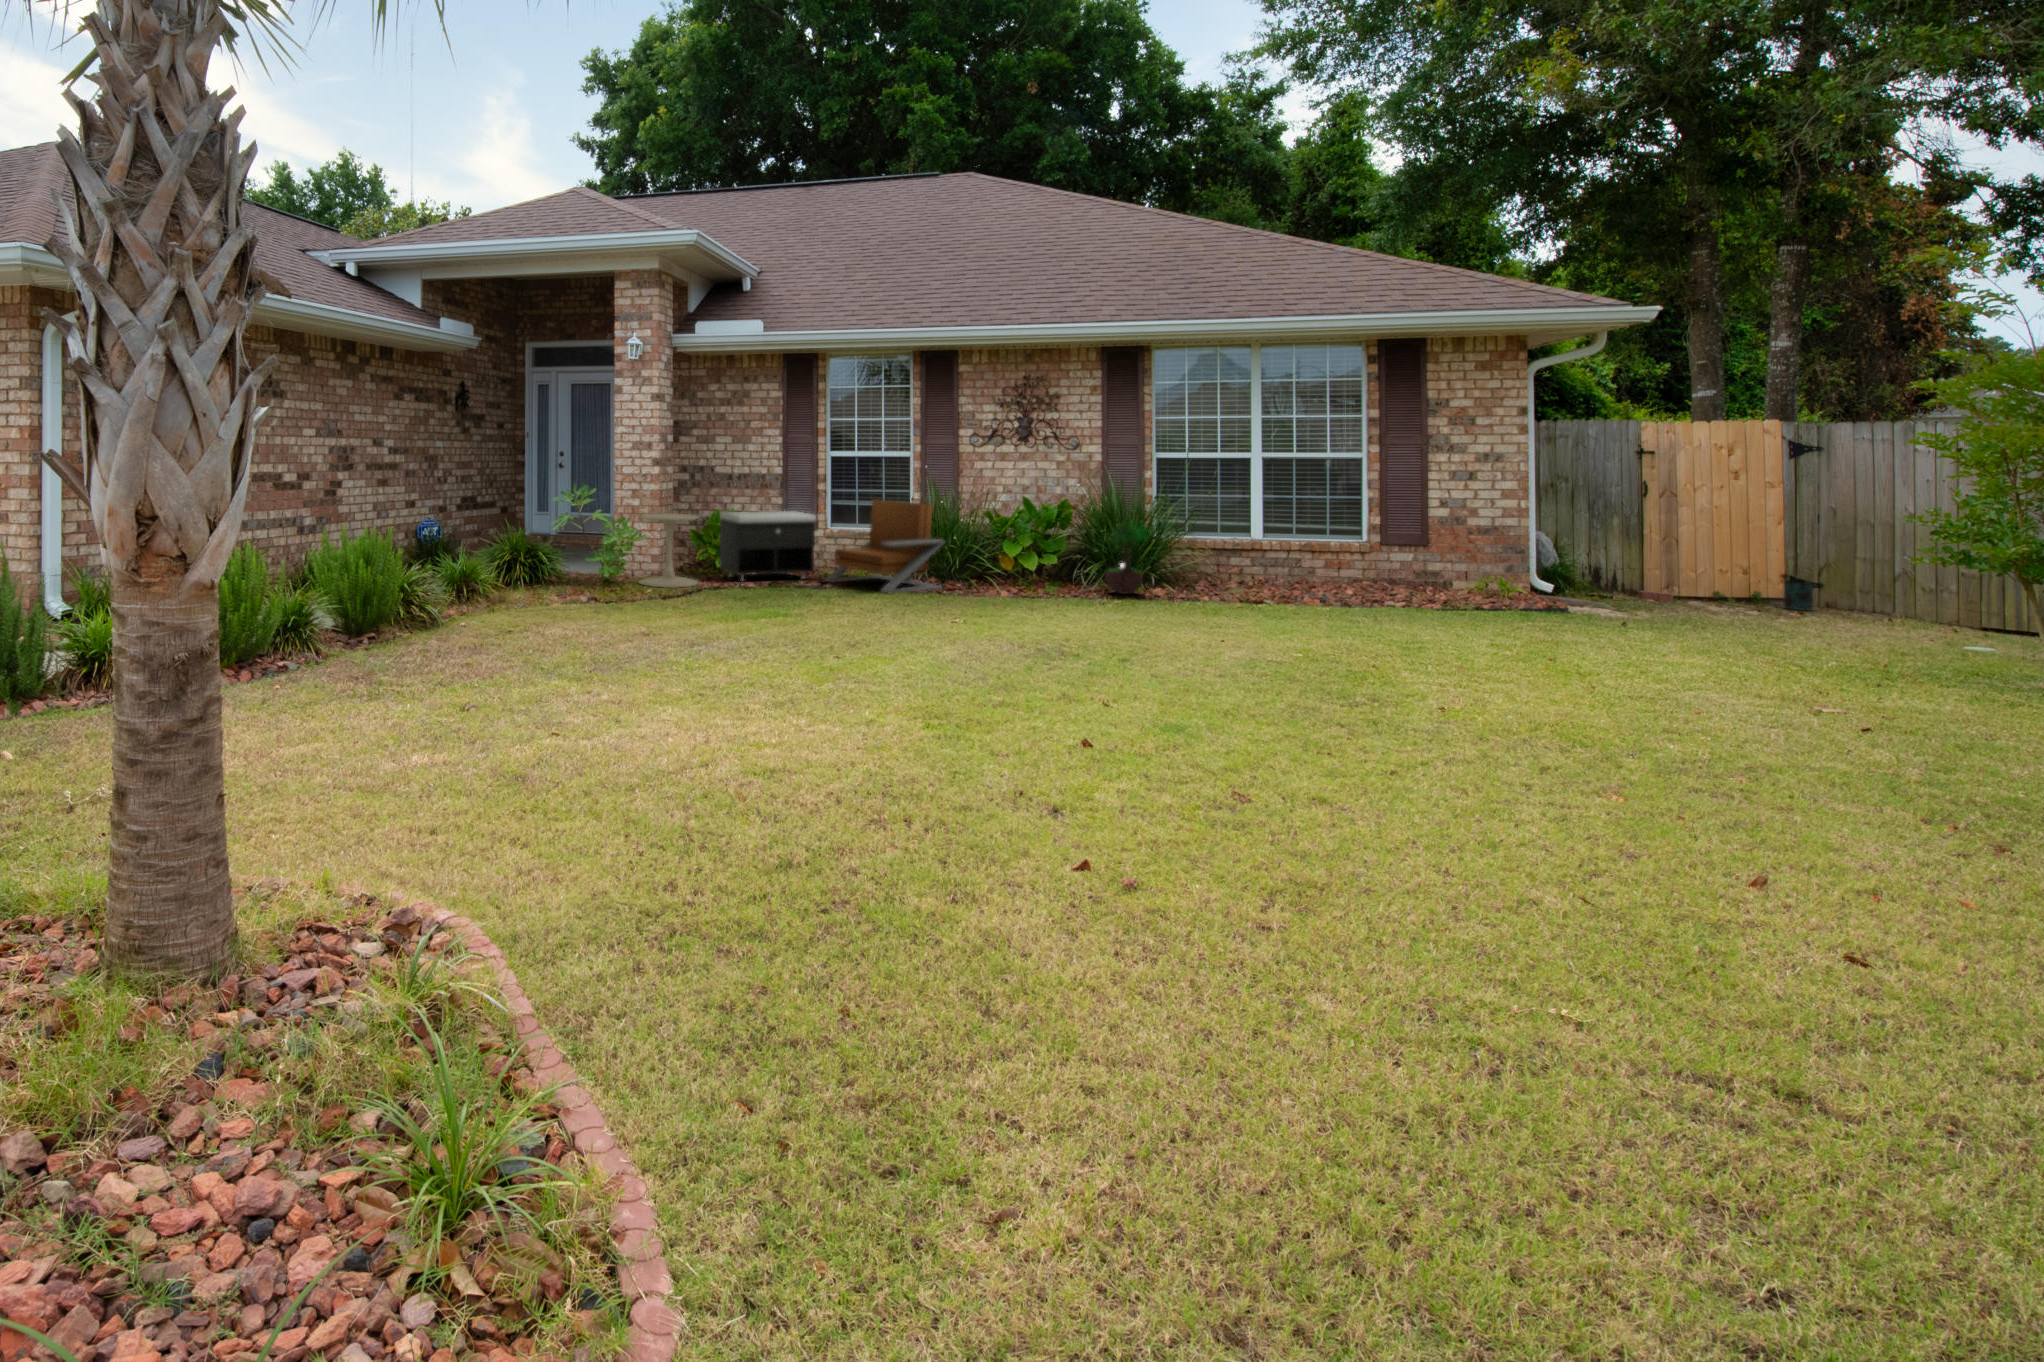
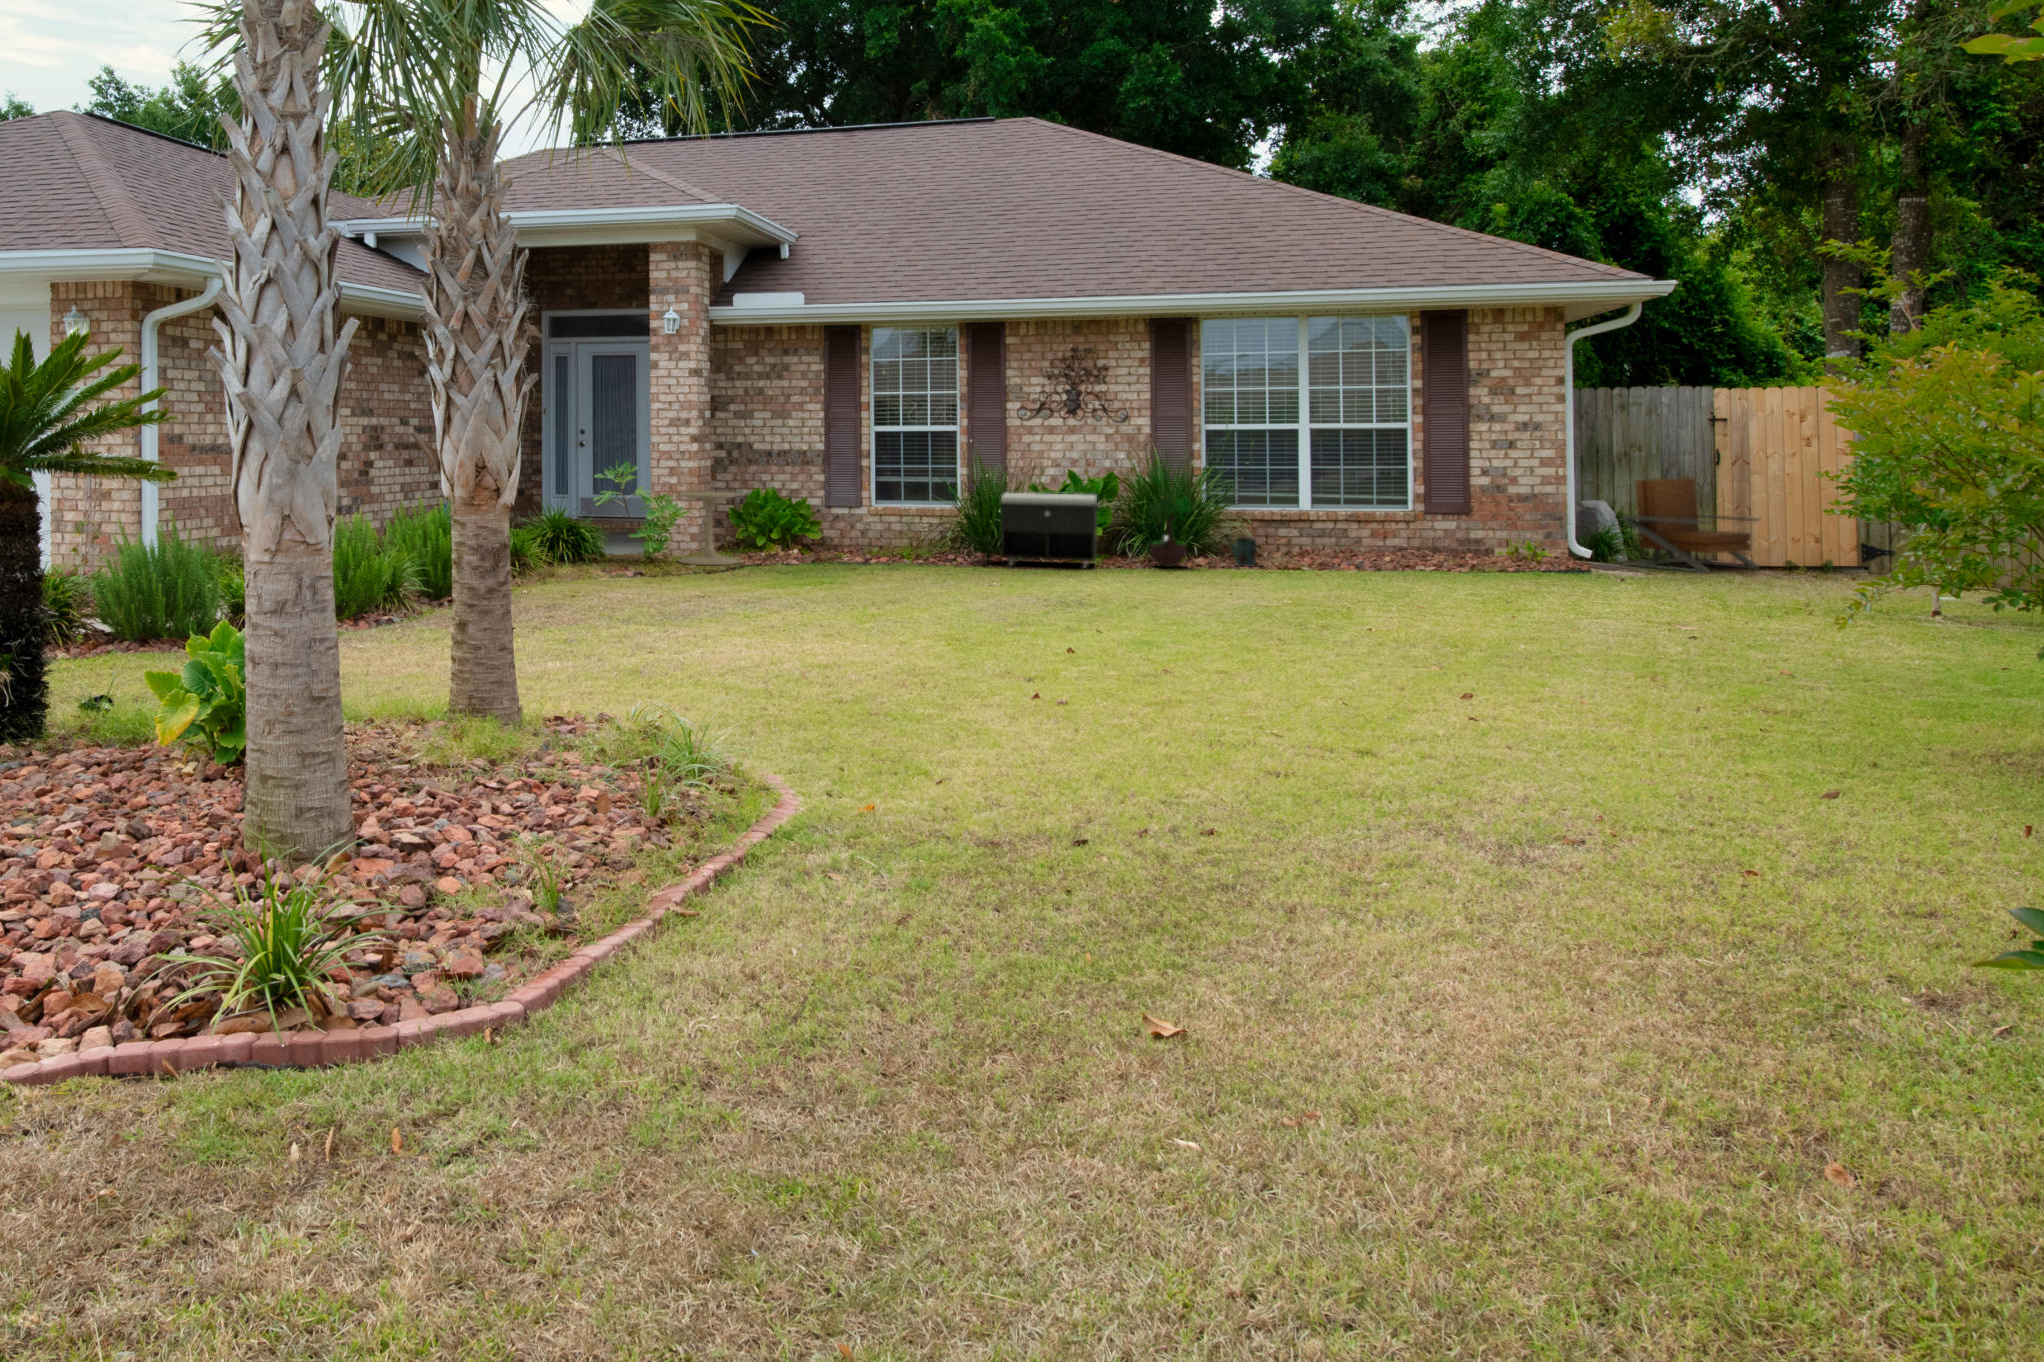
lounge chair: present [826,499,945,594] -> present [1622,478,1759,573]
storage bench: present [719,511,816,580] -> present [1001,493,1097,568]
watering can: present [1781,574,1813,611] -> present [1224,533,1260,567]

